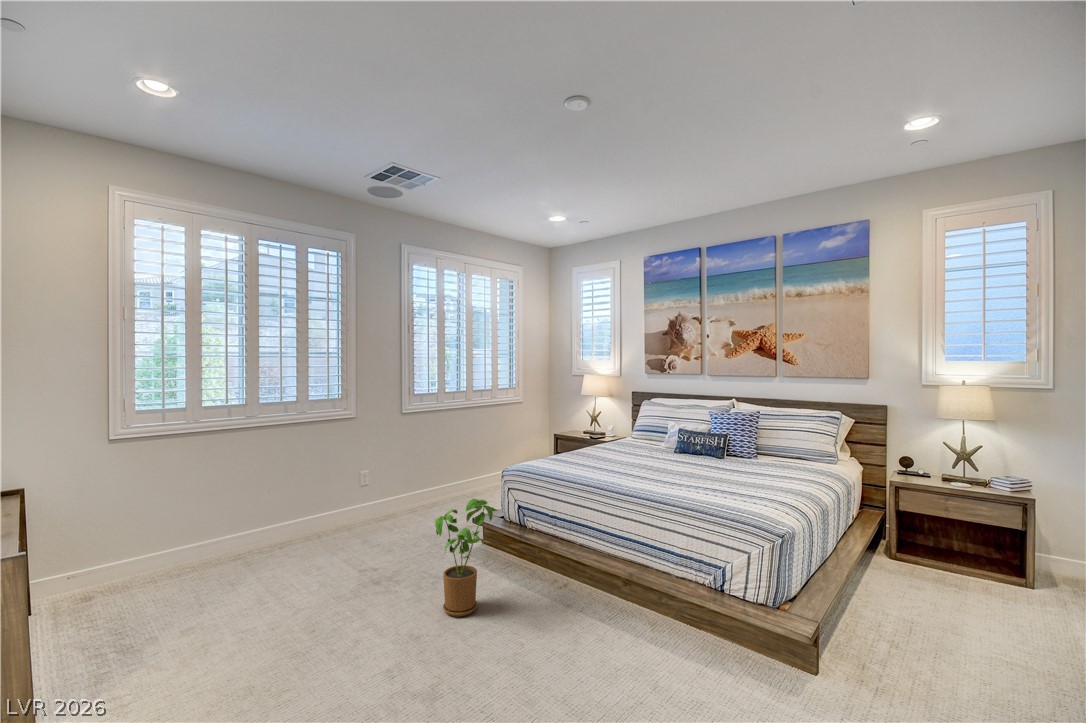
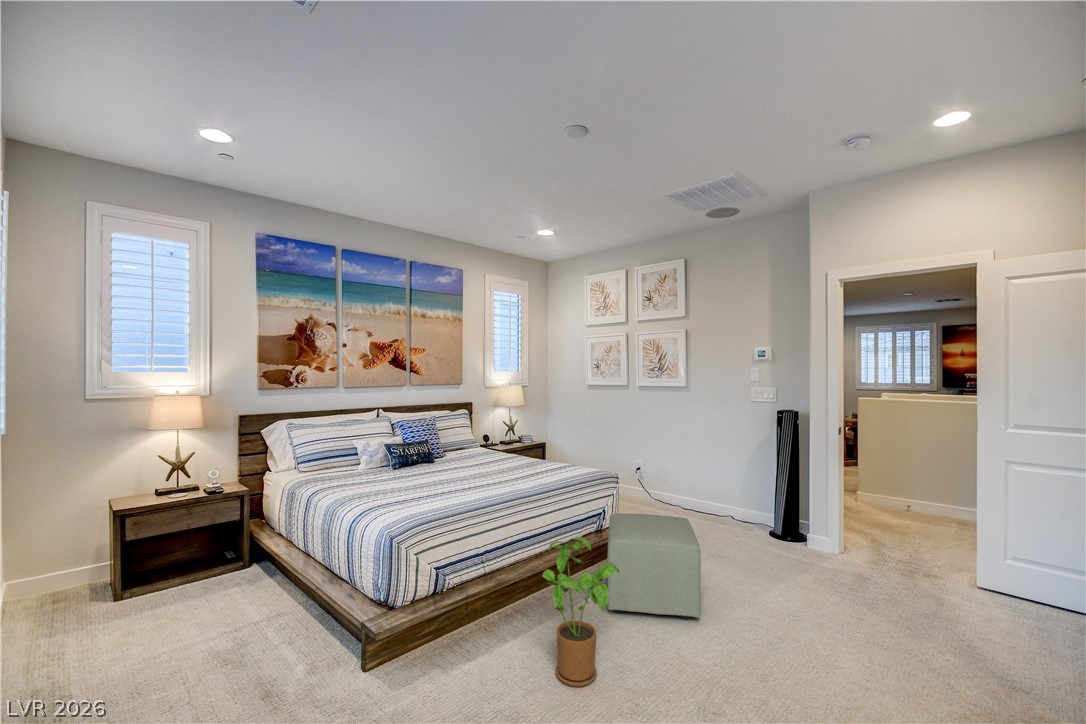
ottoman: none [543,545,673,695] -> present [607,514,701,619]

